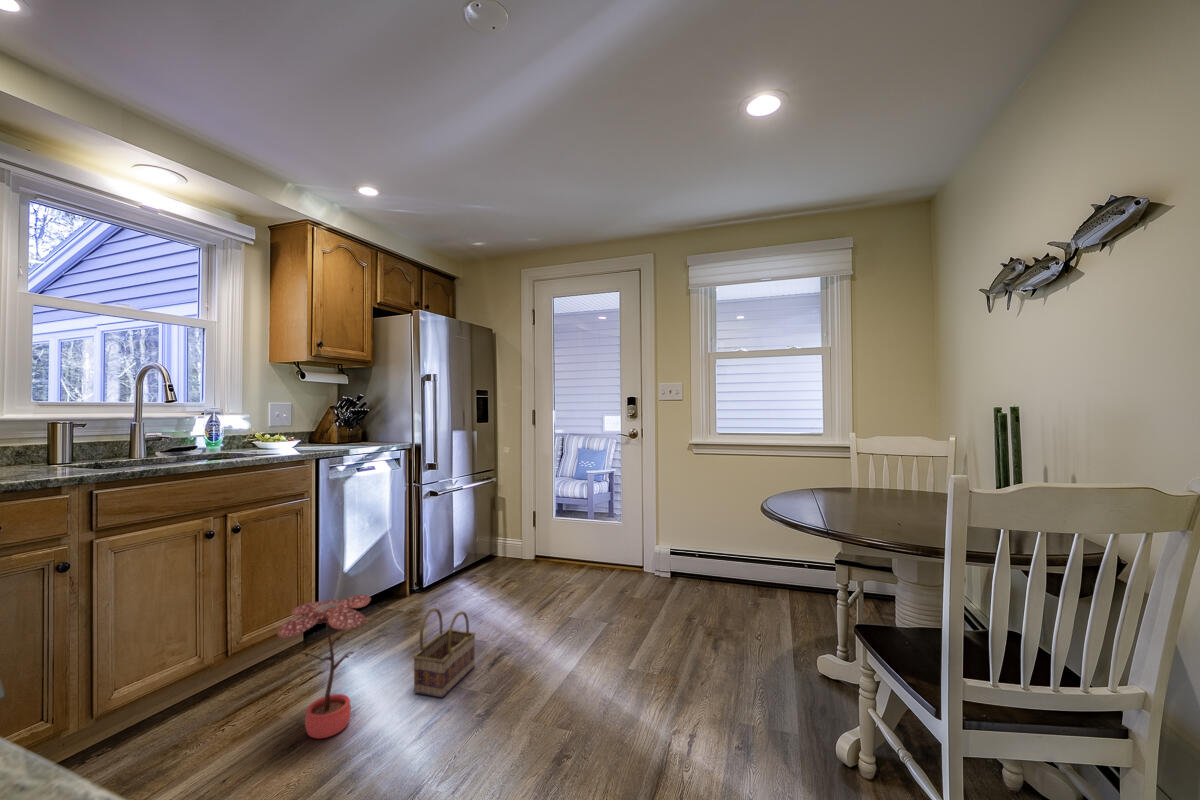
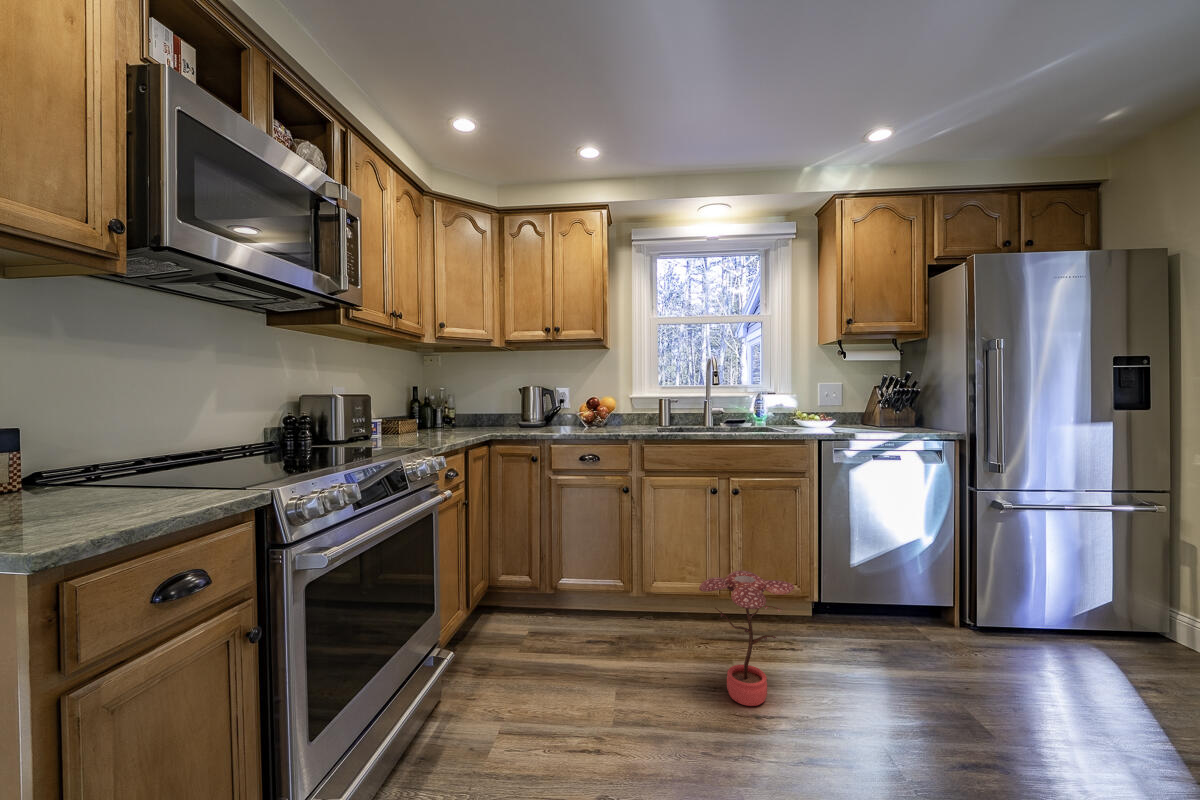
basket: present [413,608,475,698] -> none [838,637,941,751]

